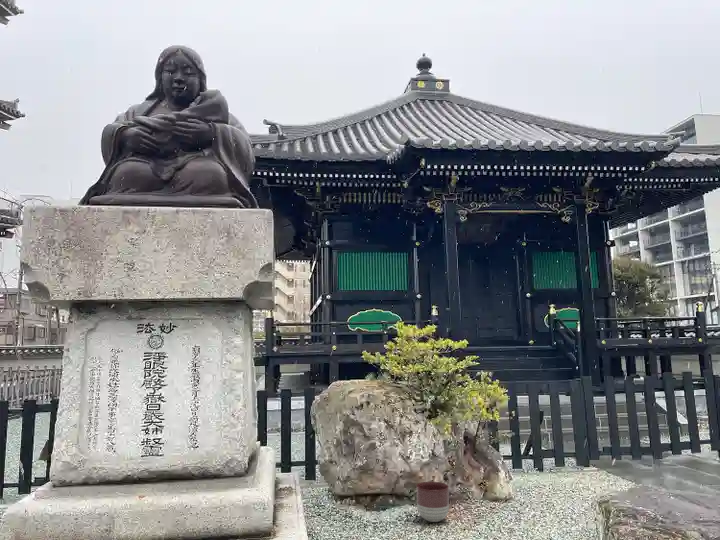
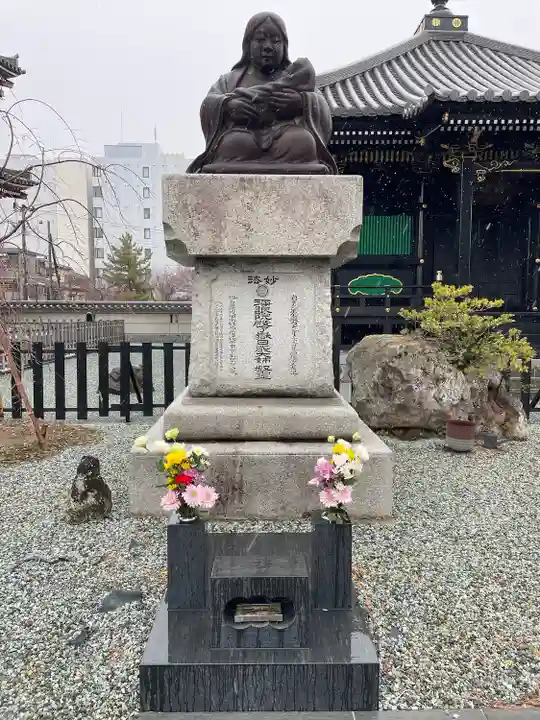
watering can: none [457,494,492,515] -> present [478,432,512,449]

